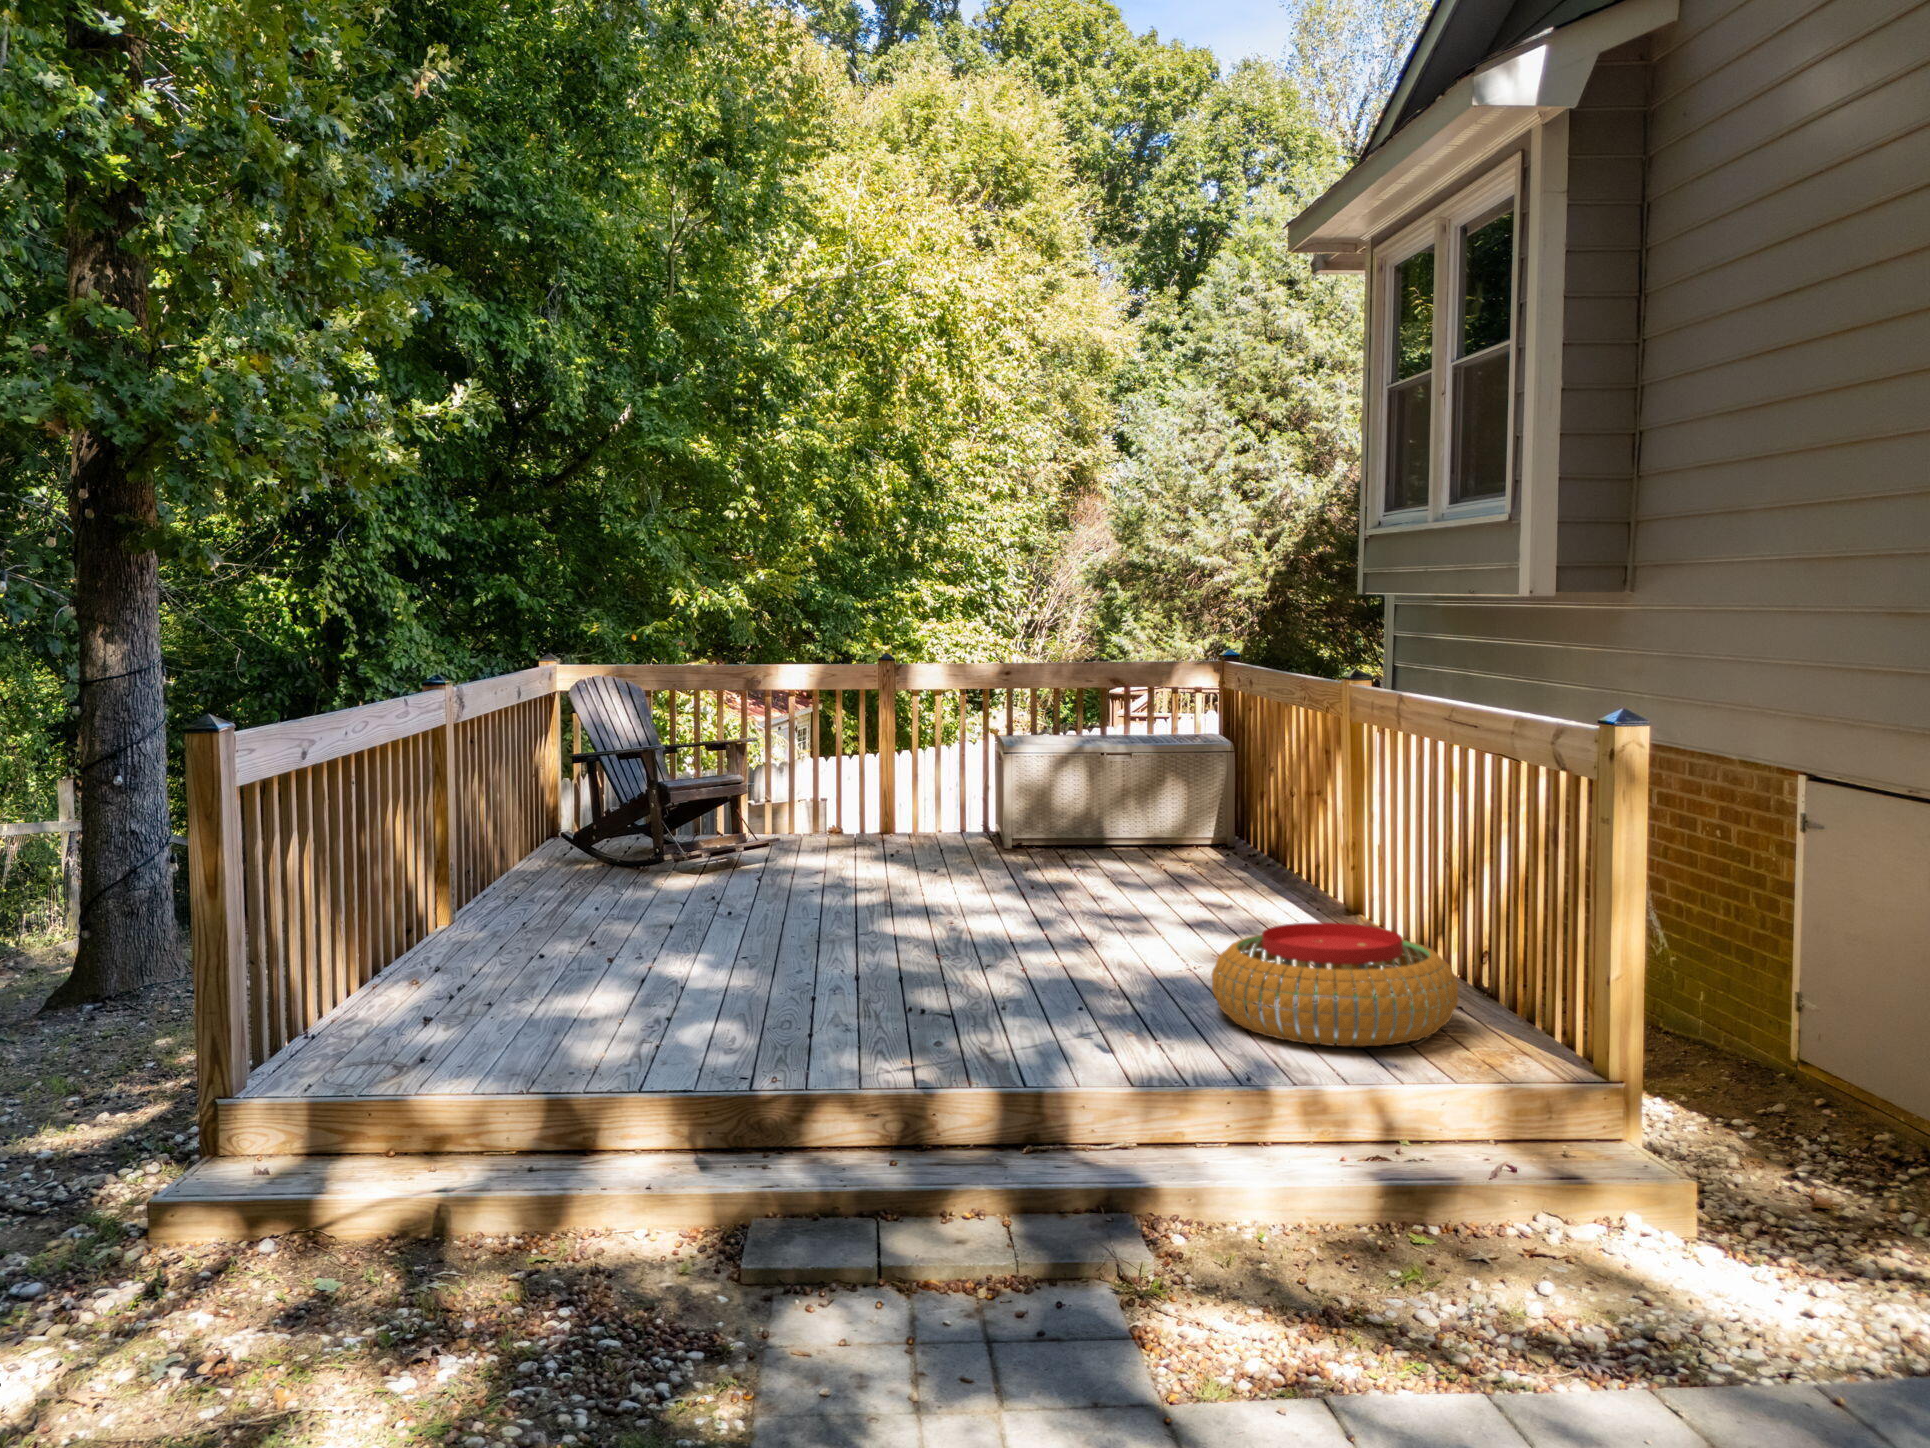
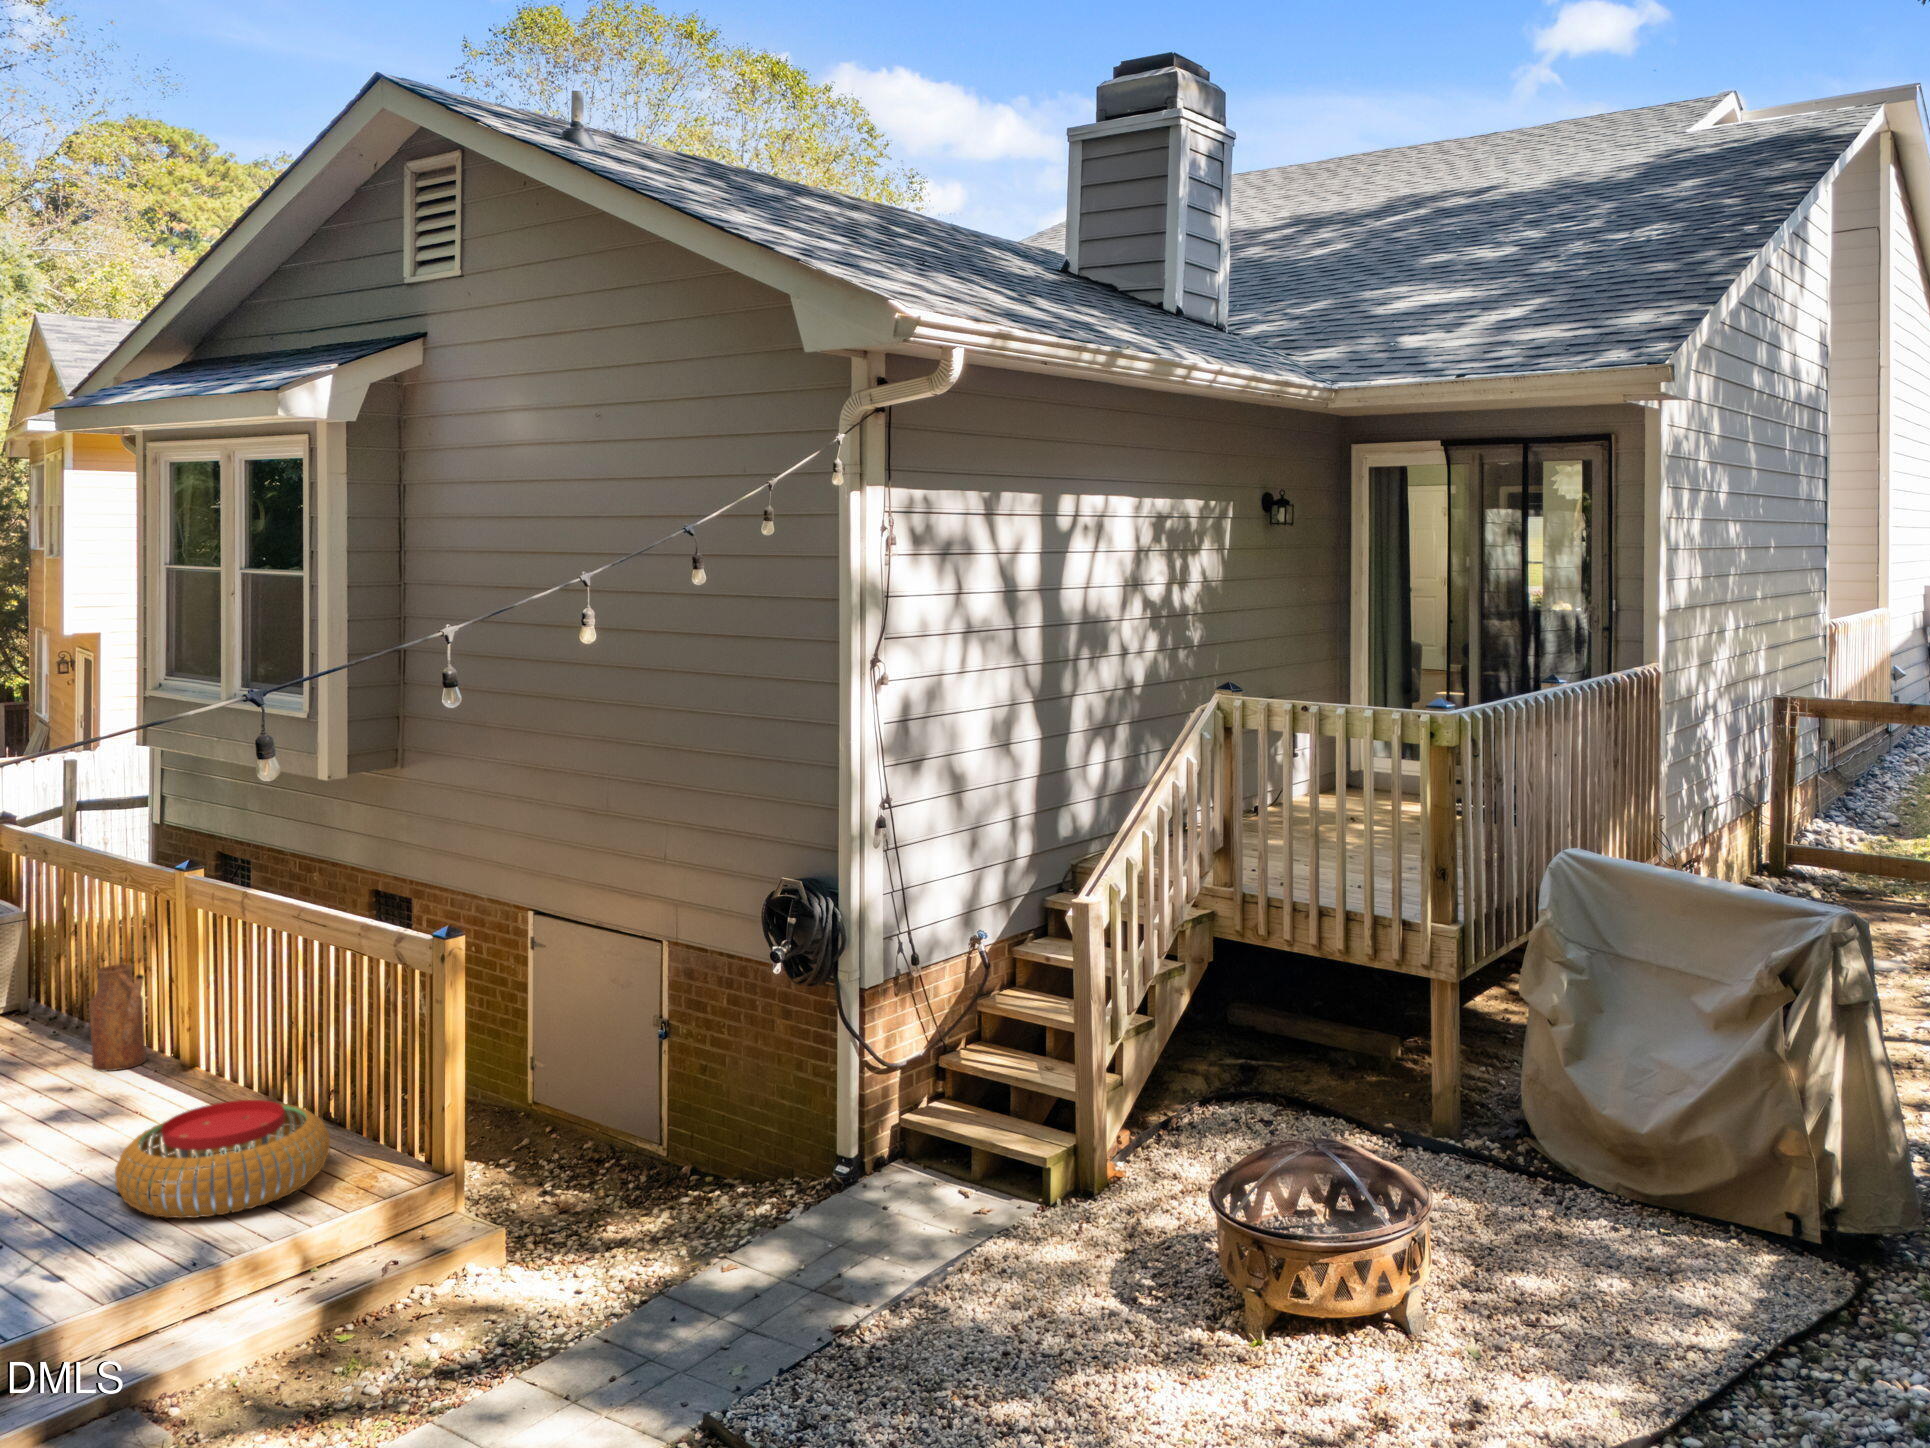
watering can: none [1269,794,1322,906] -> present [89,964,146,1071]

